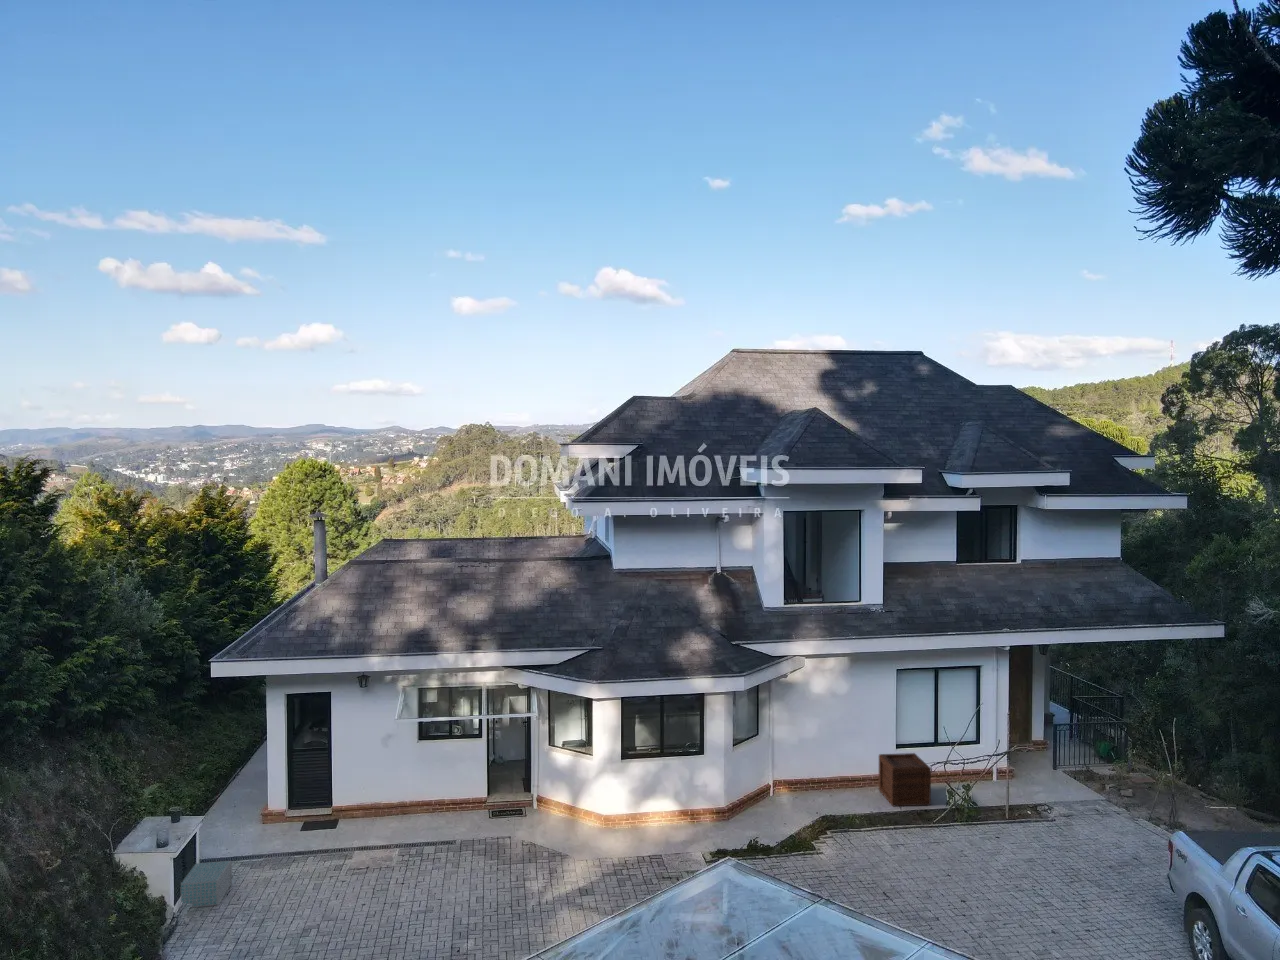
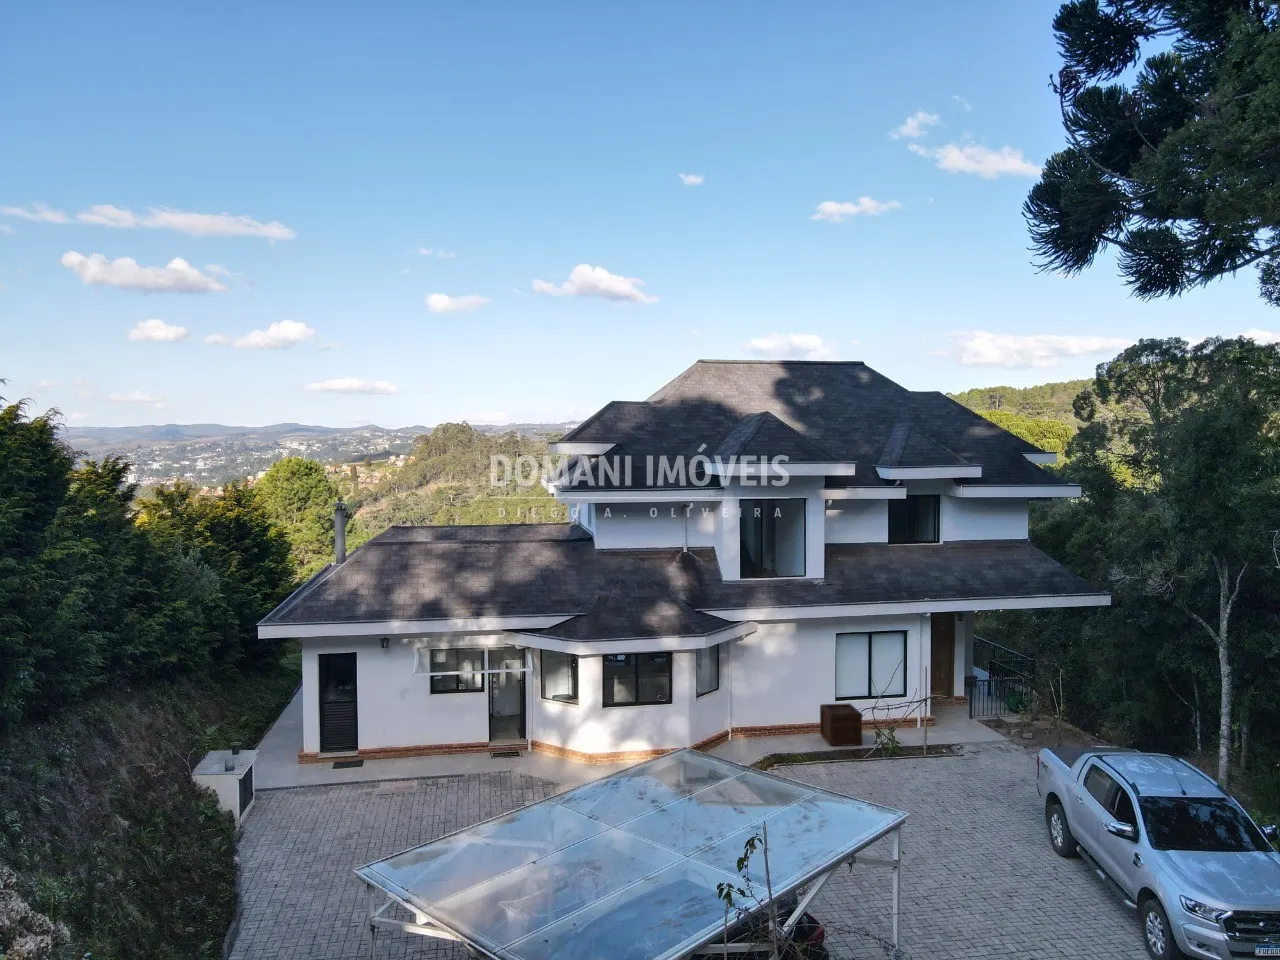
storage box: present [181,861,232,907] -> none [243,787,282,823]

